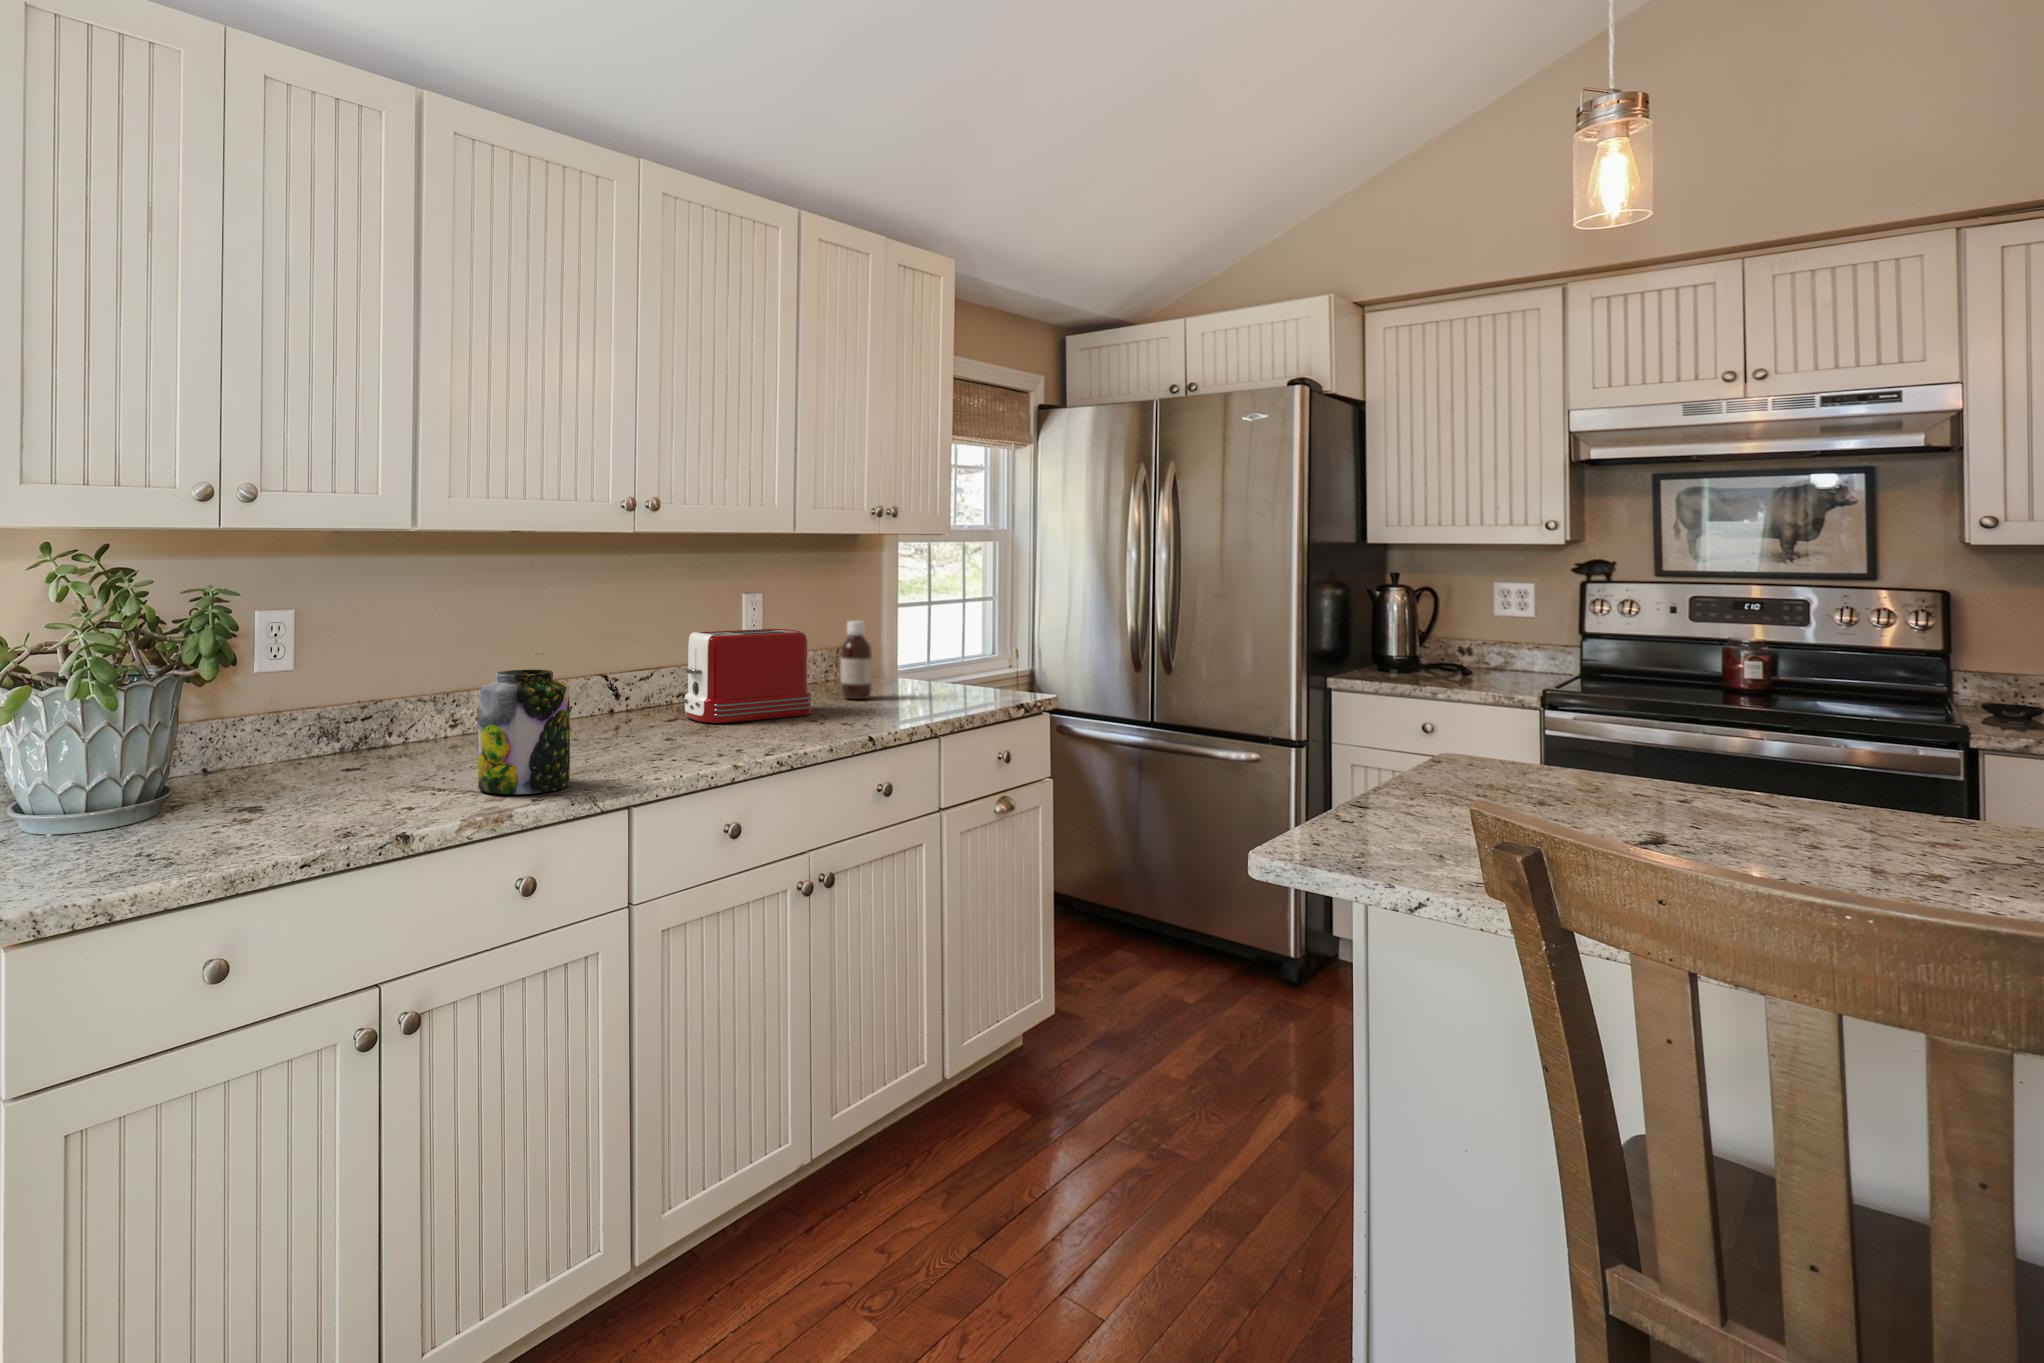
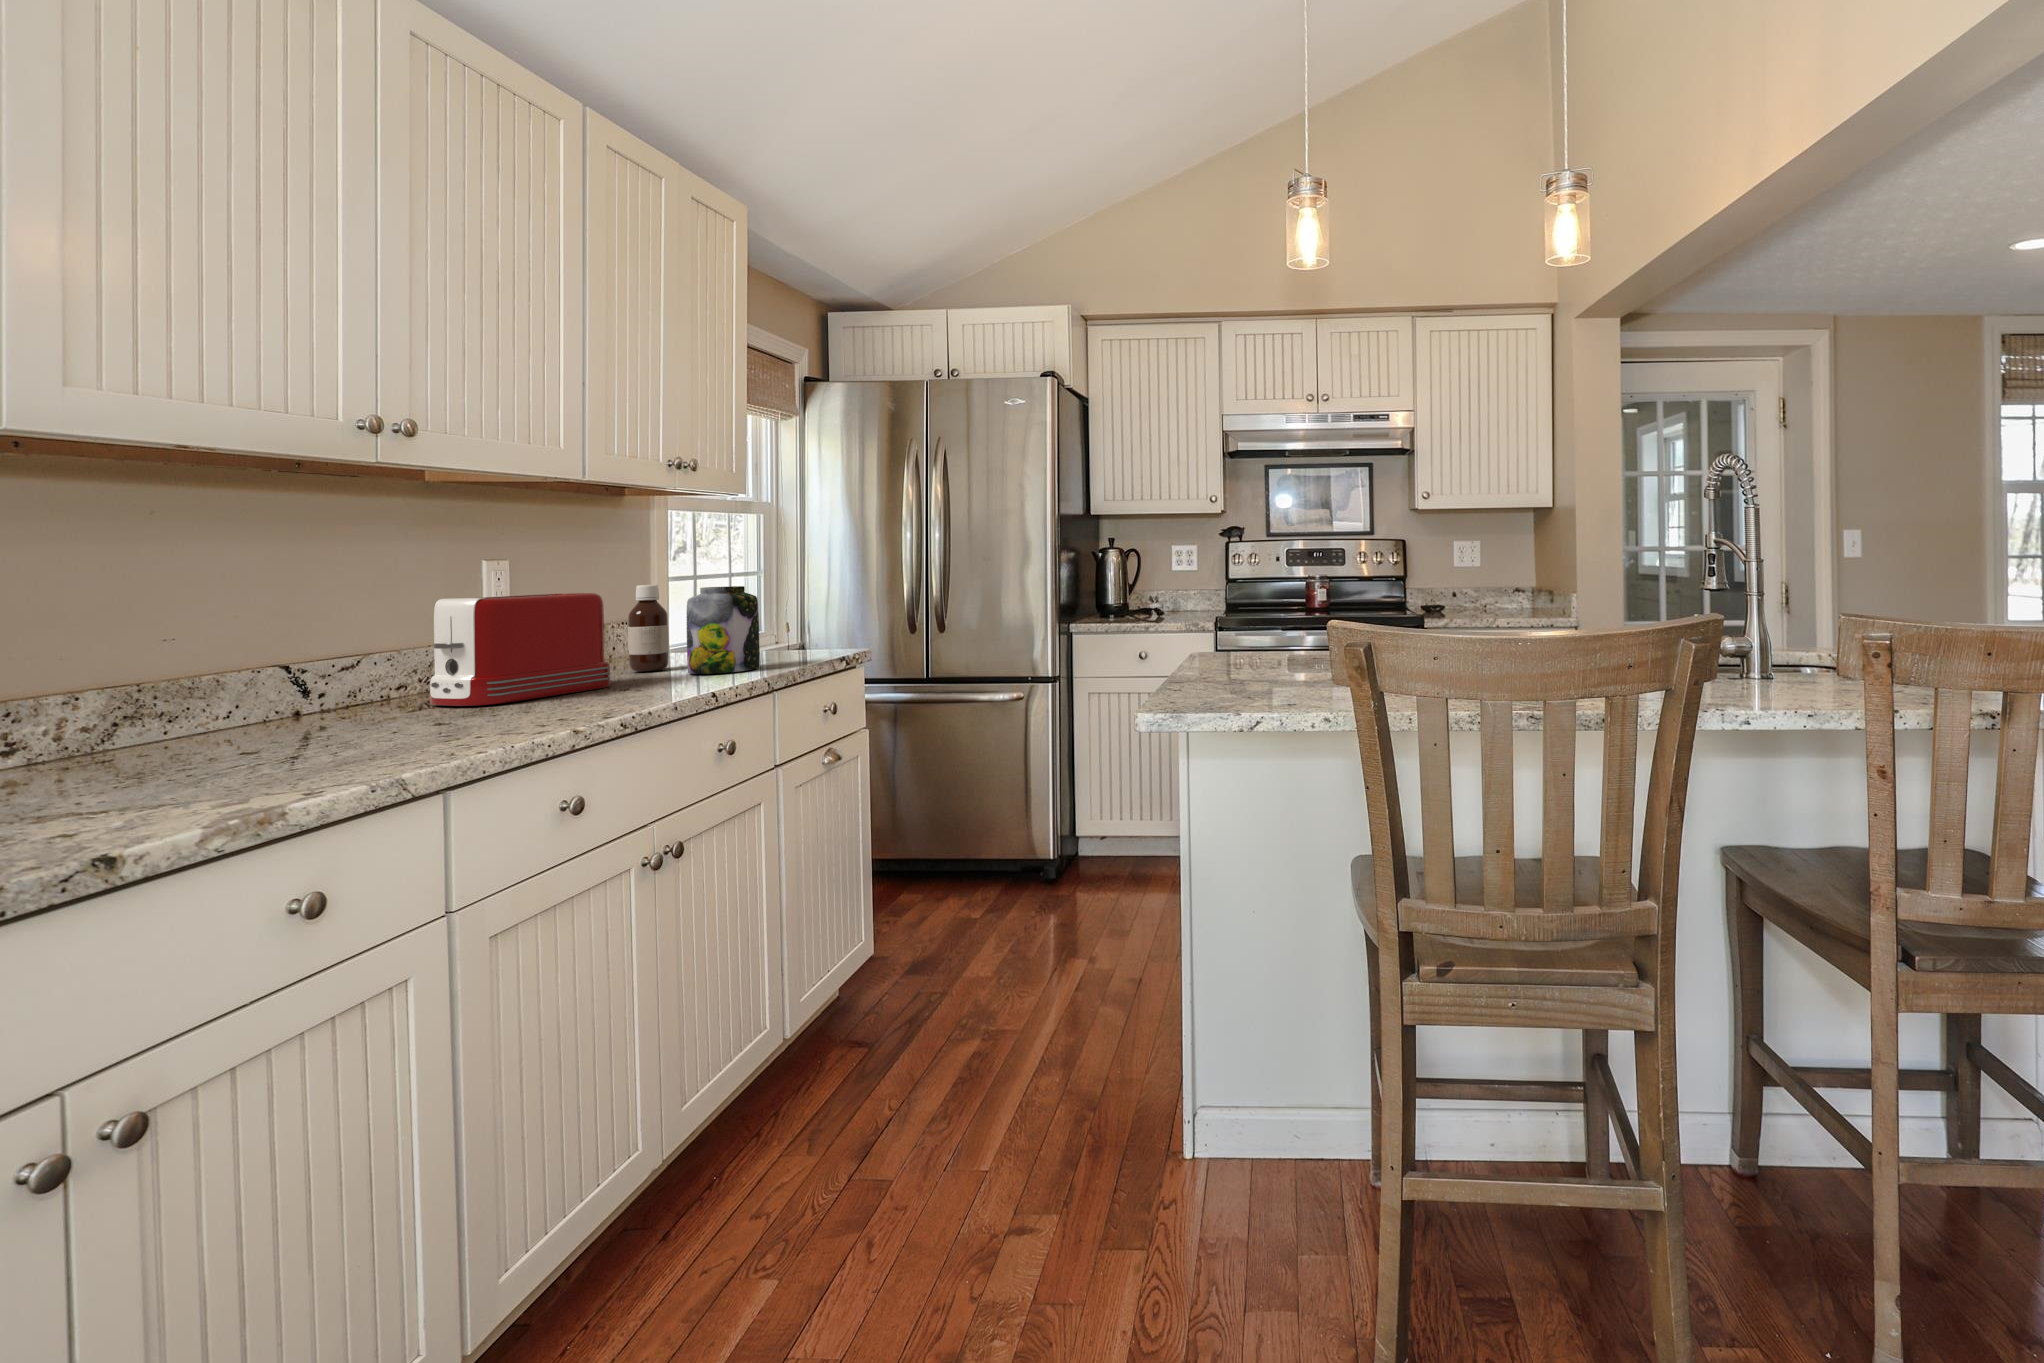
jar: present [478,669,570,794] -> present [687,586,760,674]

